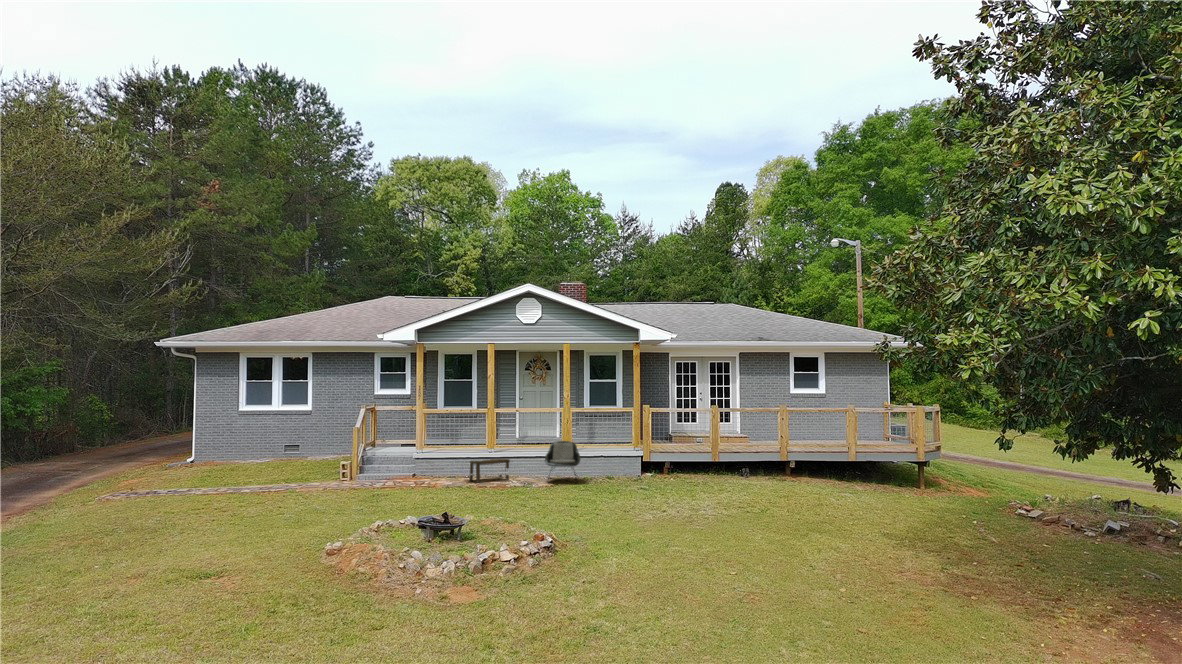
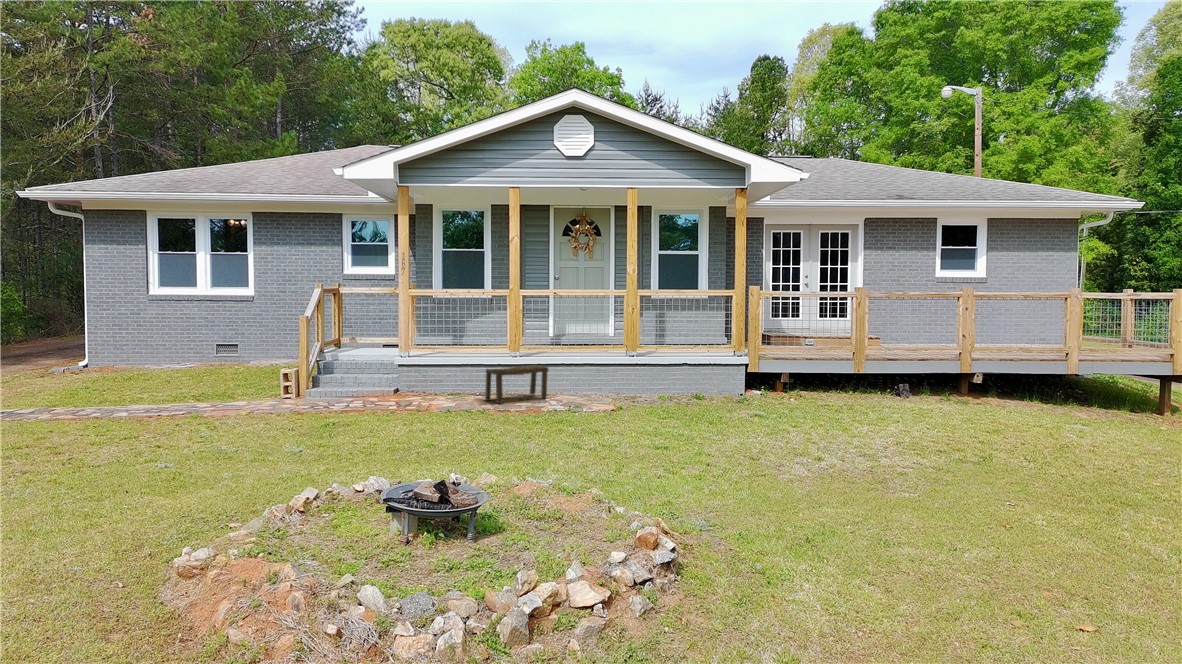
lounge chair: present [545,441,581,483] -> none [605,339,662,406]

